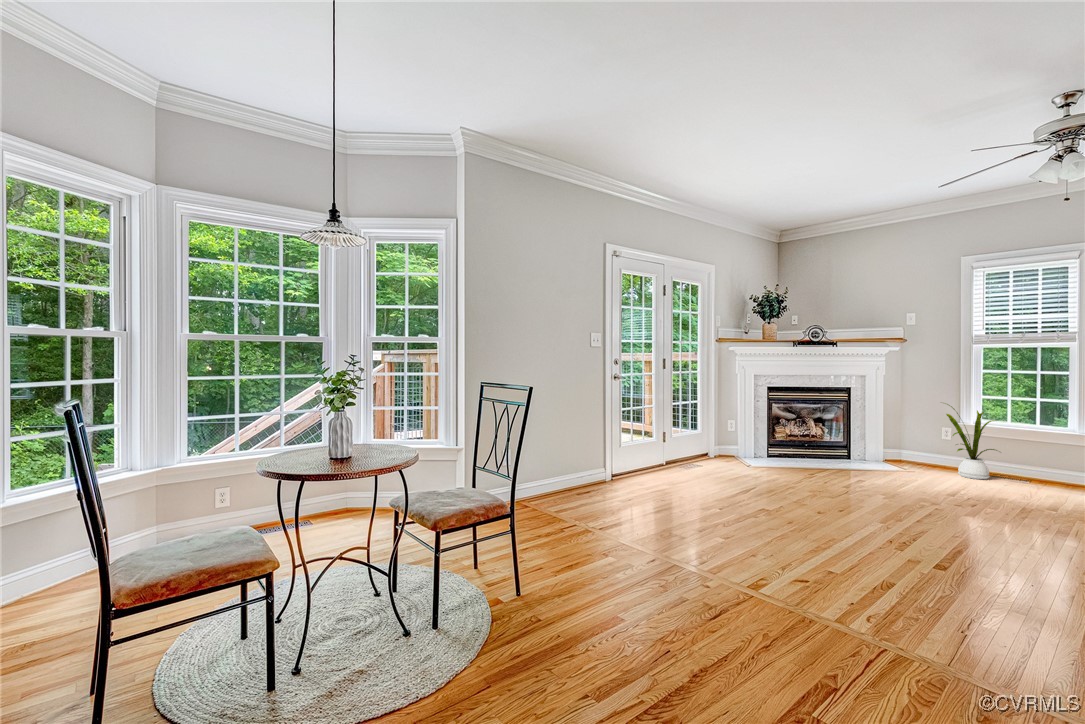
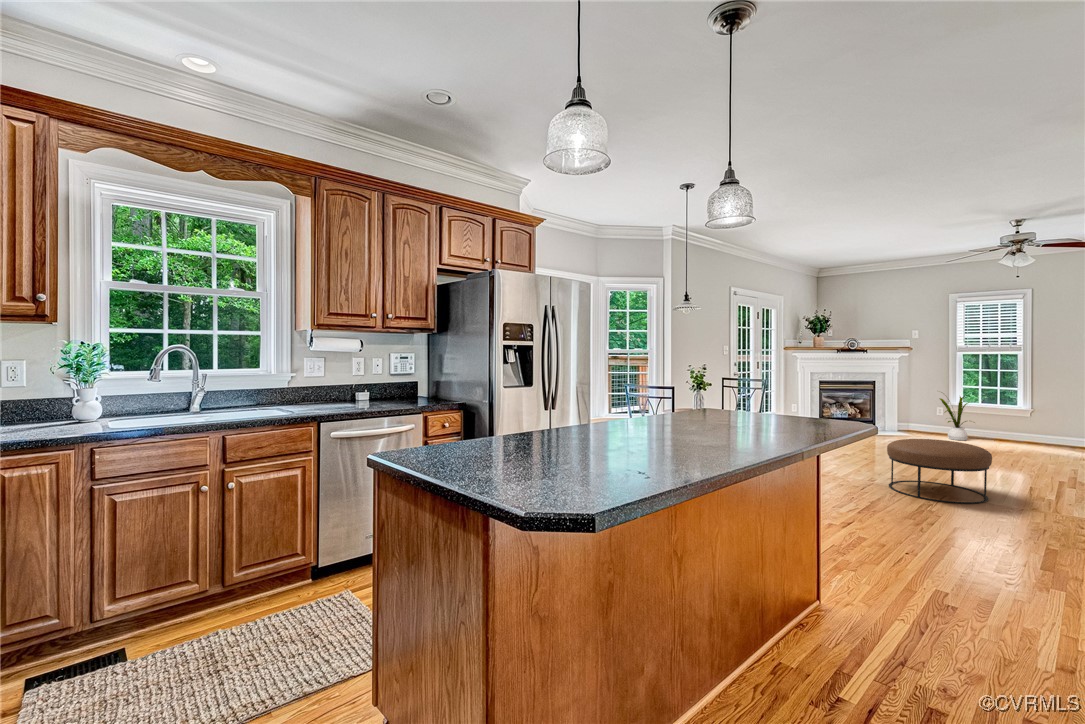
ottoman: none [793,494,1004,659] -> present [887,439,992,504]

